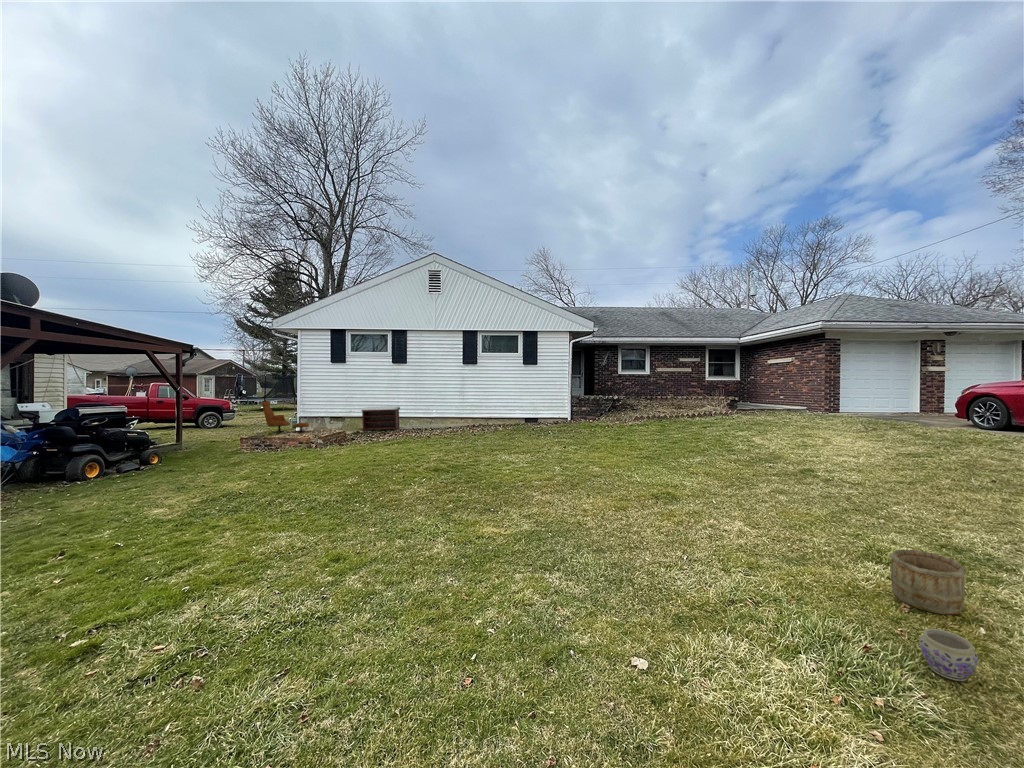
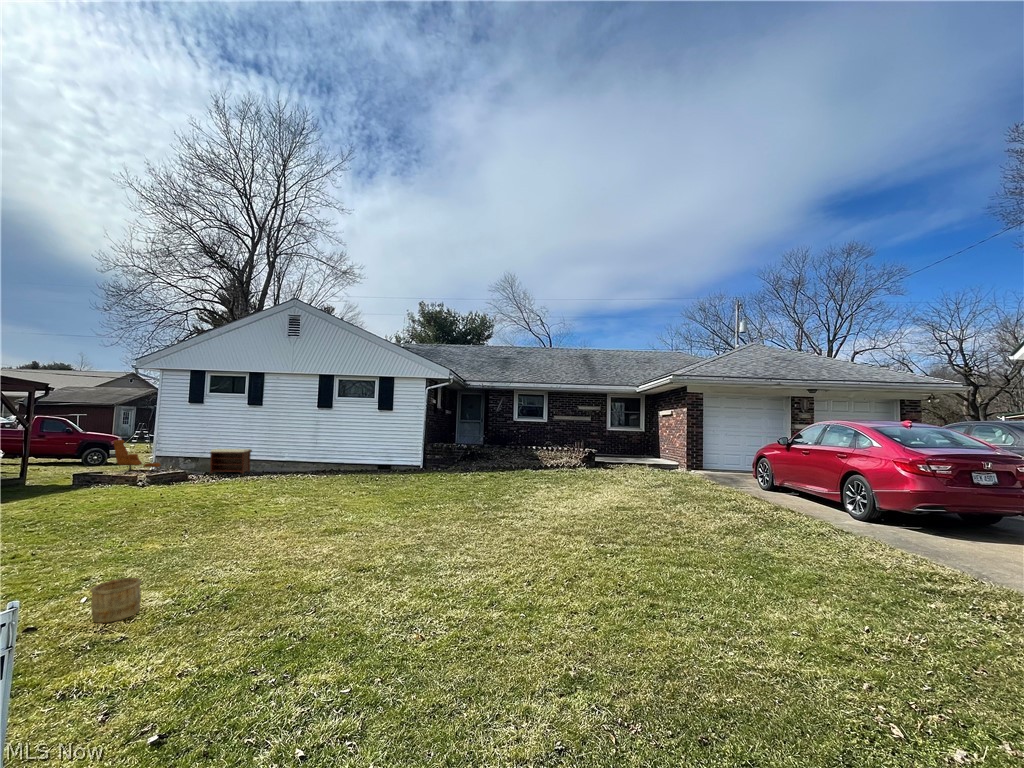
wooden bucket: present [889,549,967,614] -> present [90,578,142,623]
planter: present [920,629,978,682] -> none [158,612,189,642]

